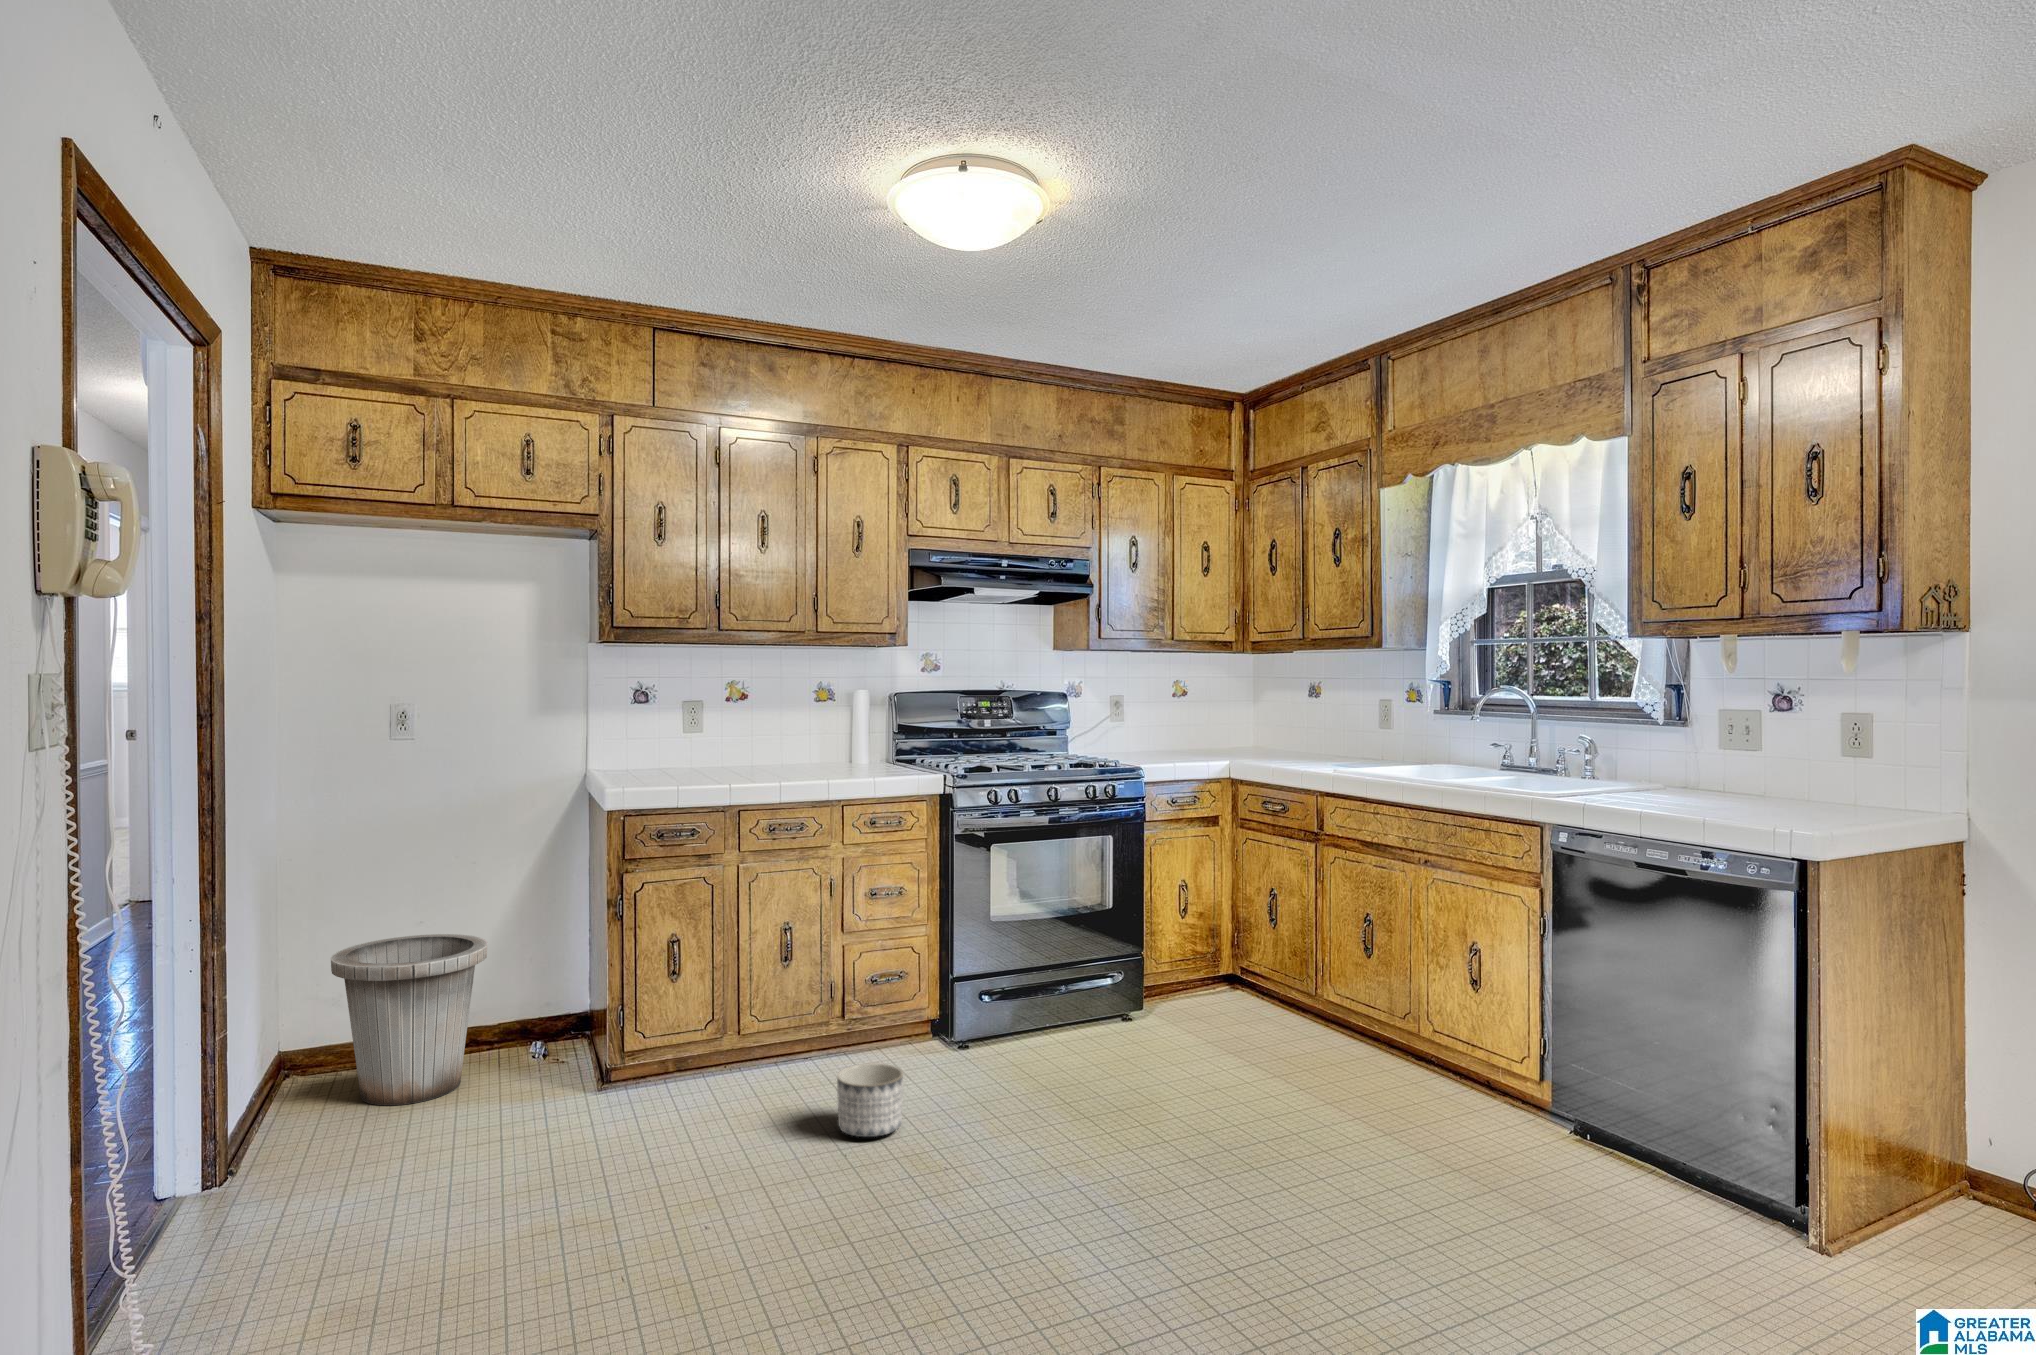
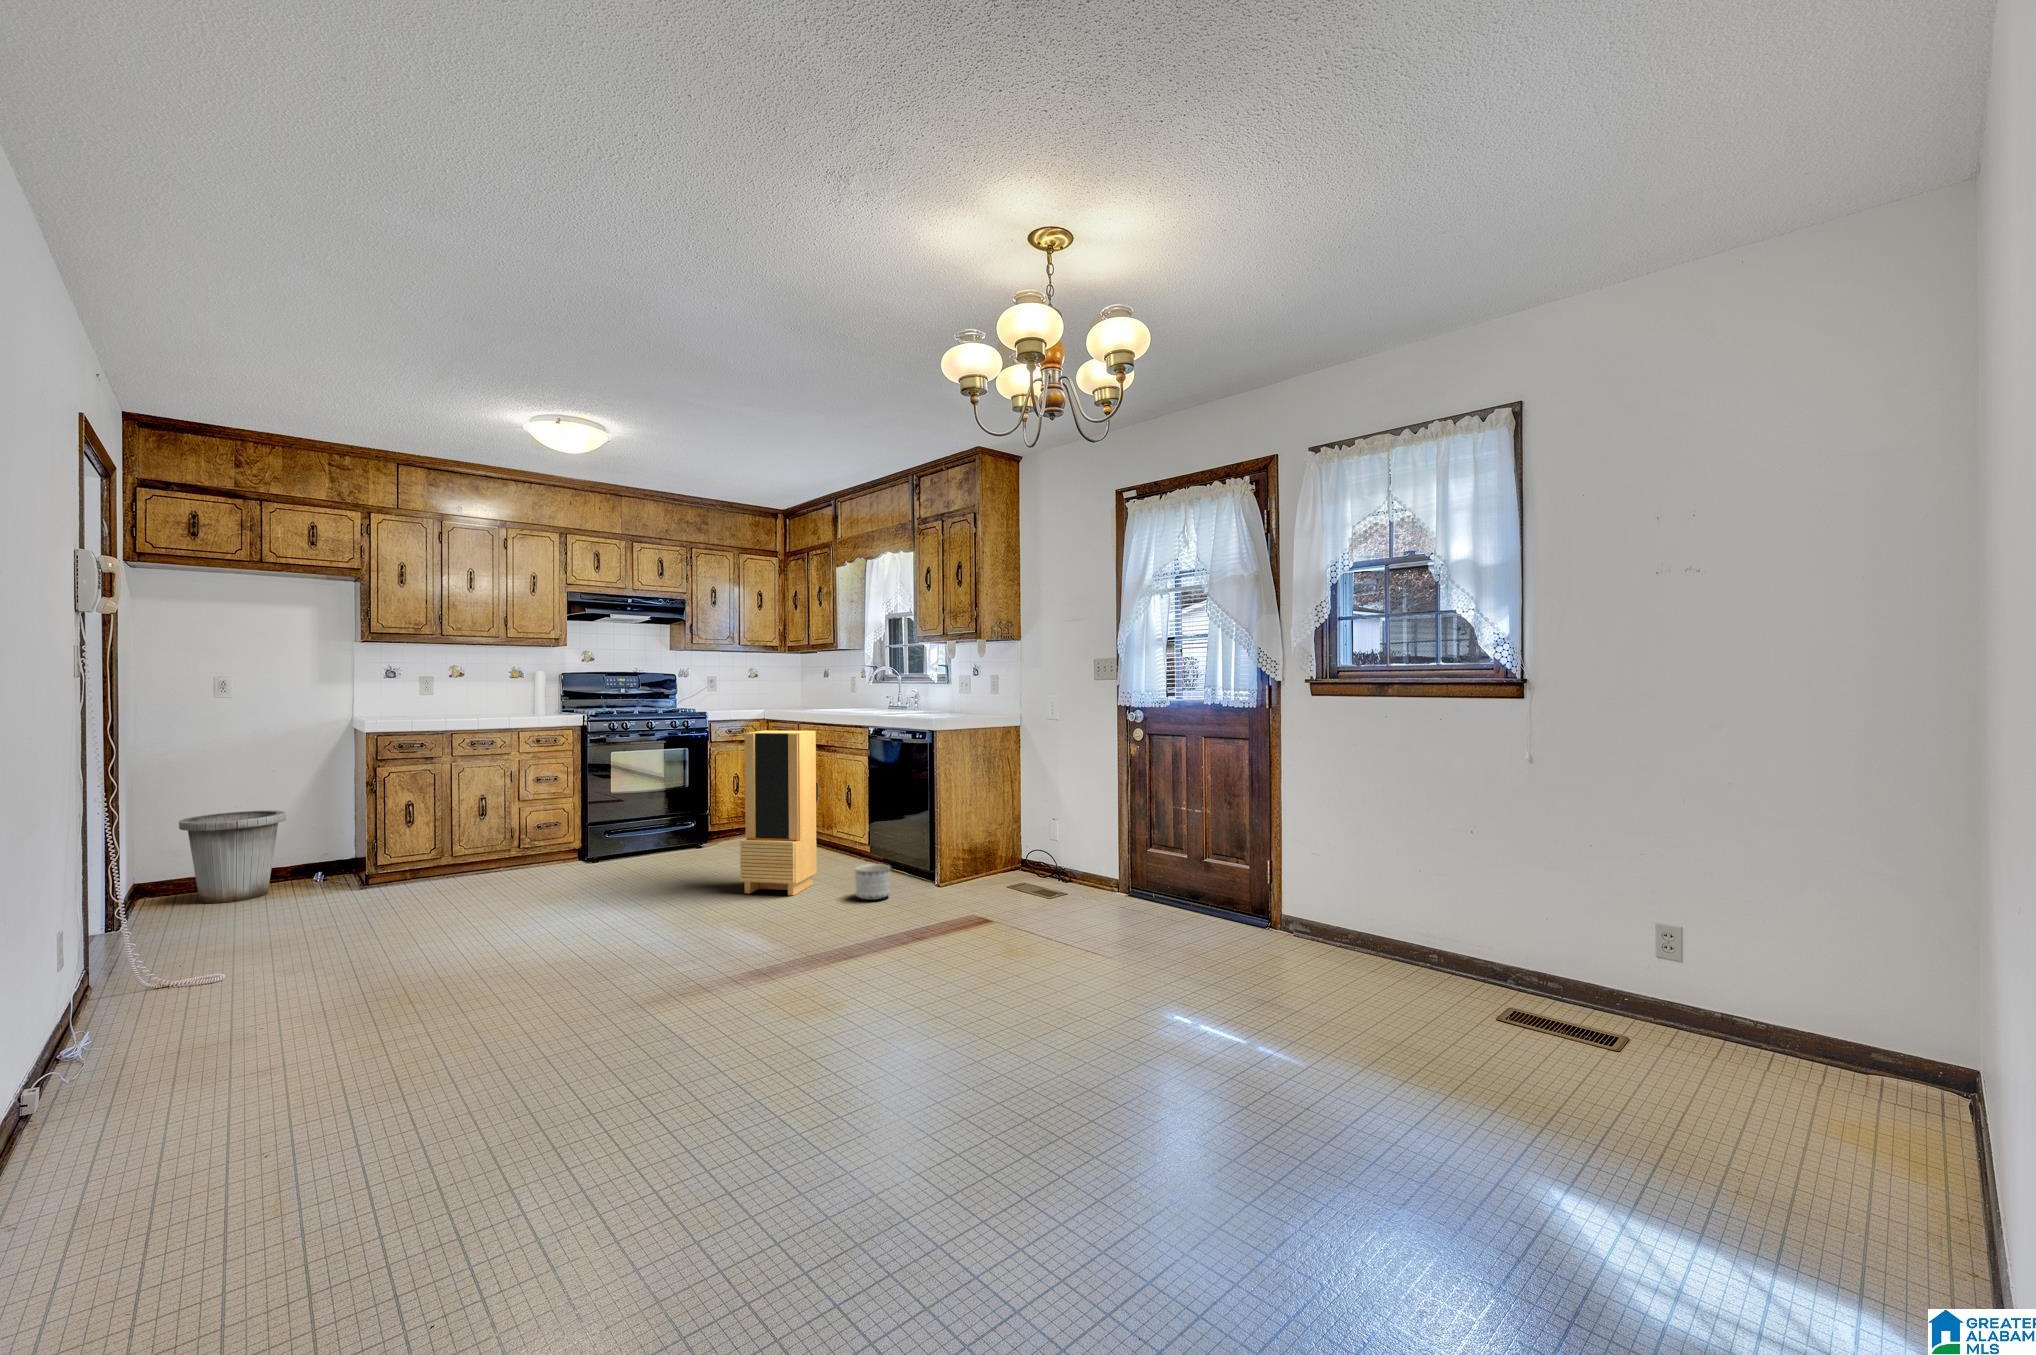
storage cabinet: none [1322,832,1469,1219] -> present [740,730,817,895]
planter: present [837,1063,903,1137] -> present [855,864,890,900]

